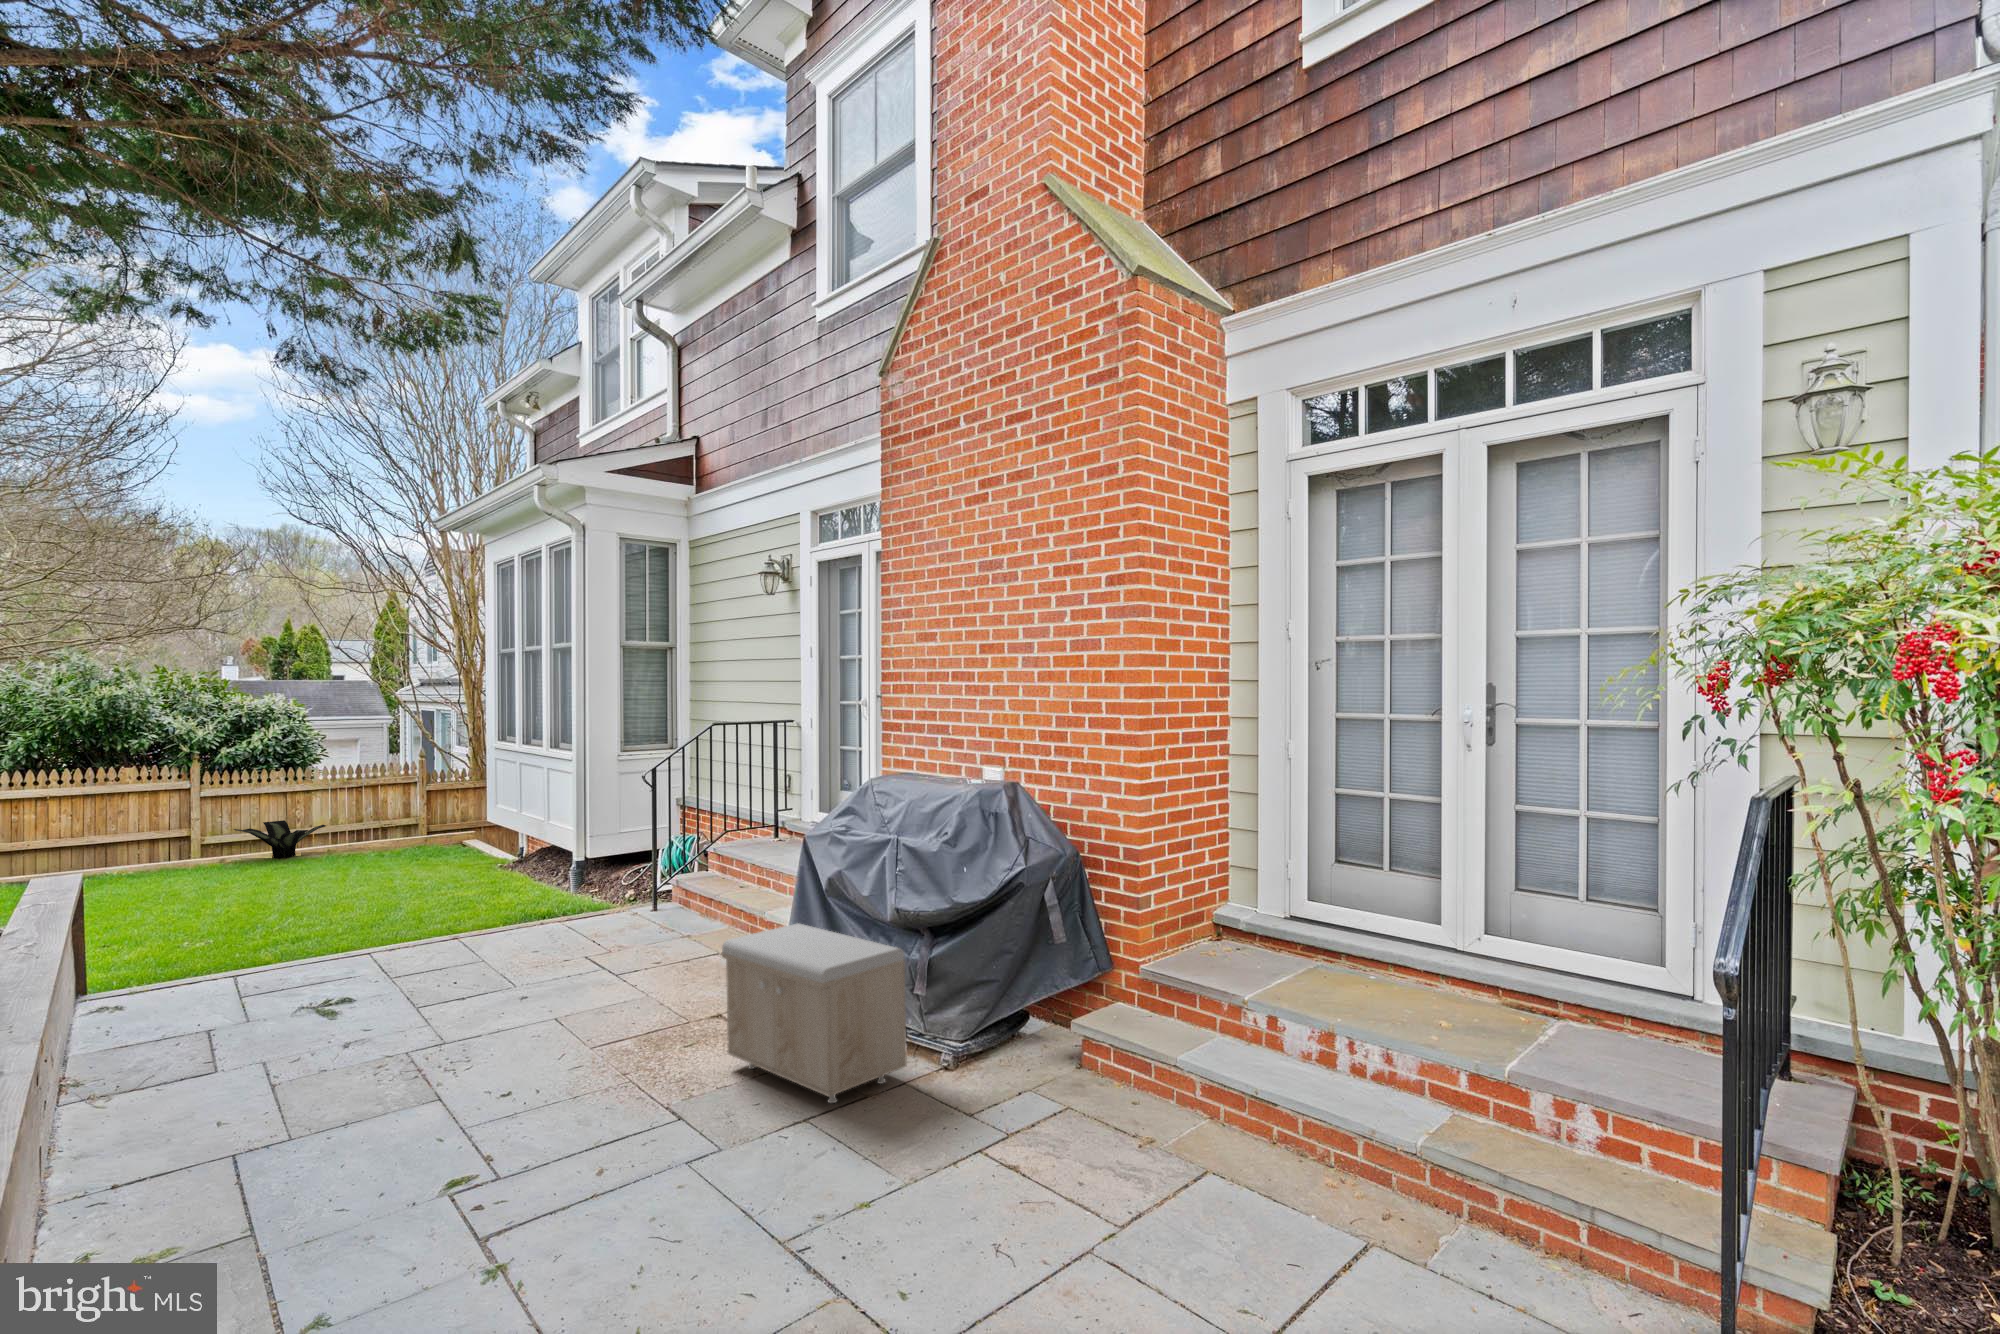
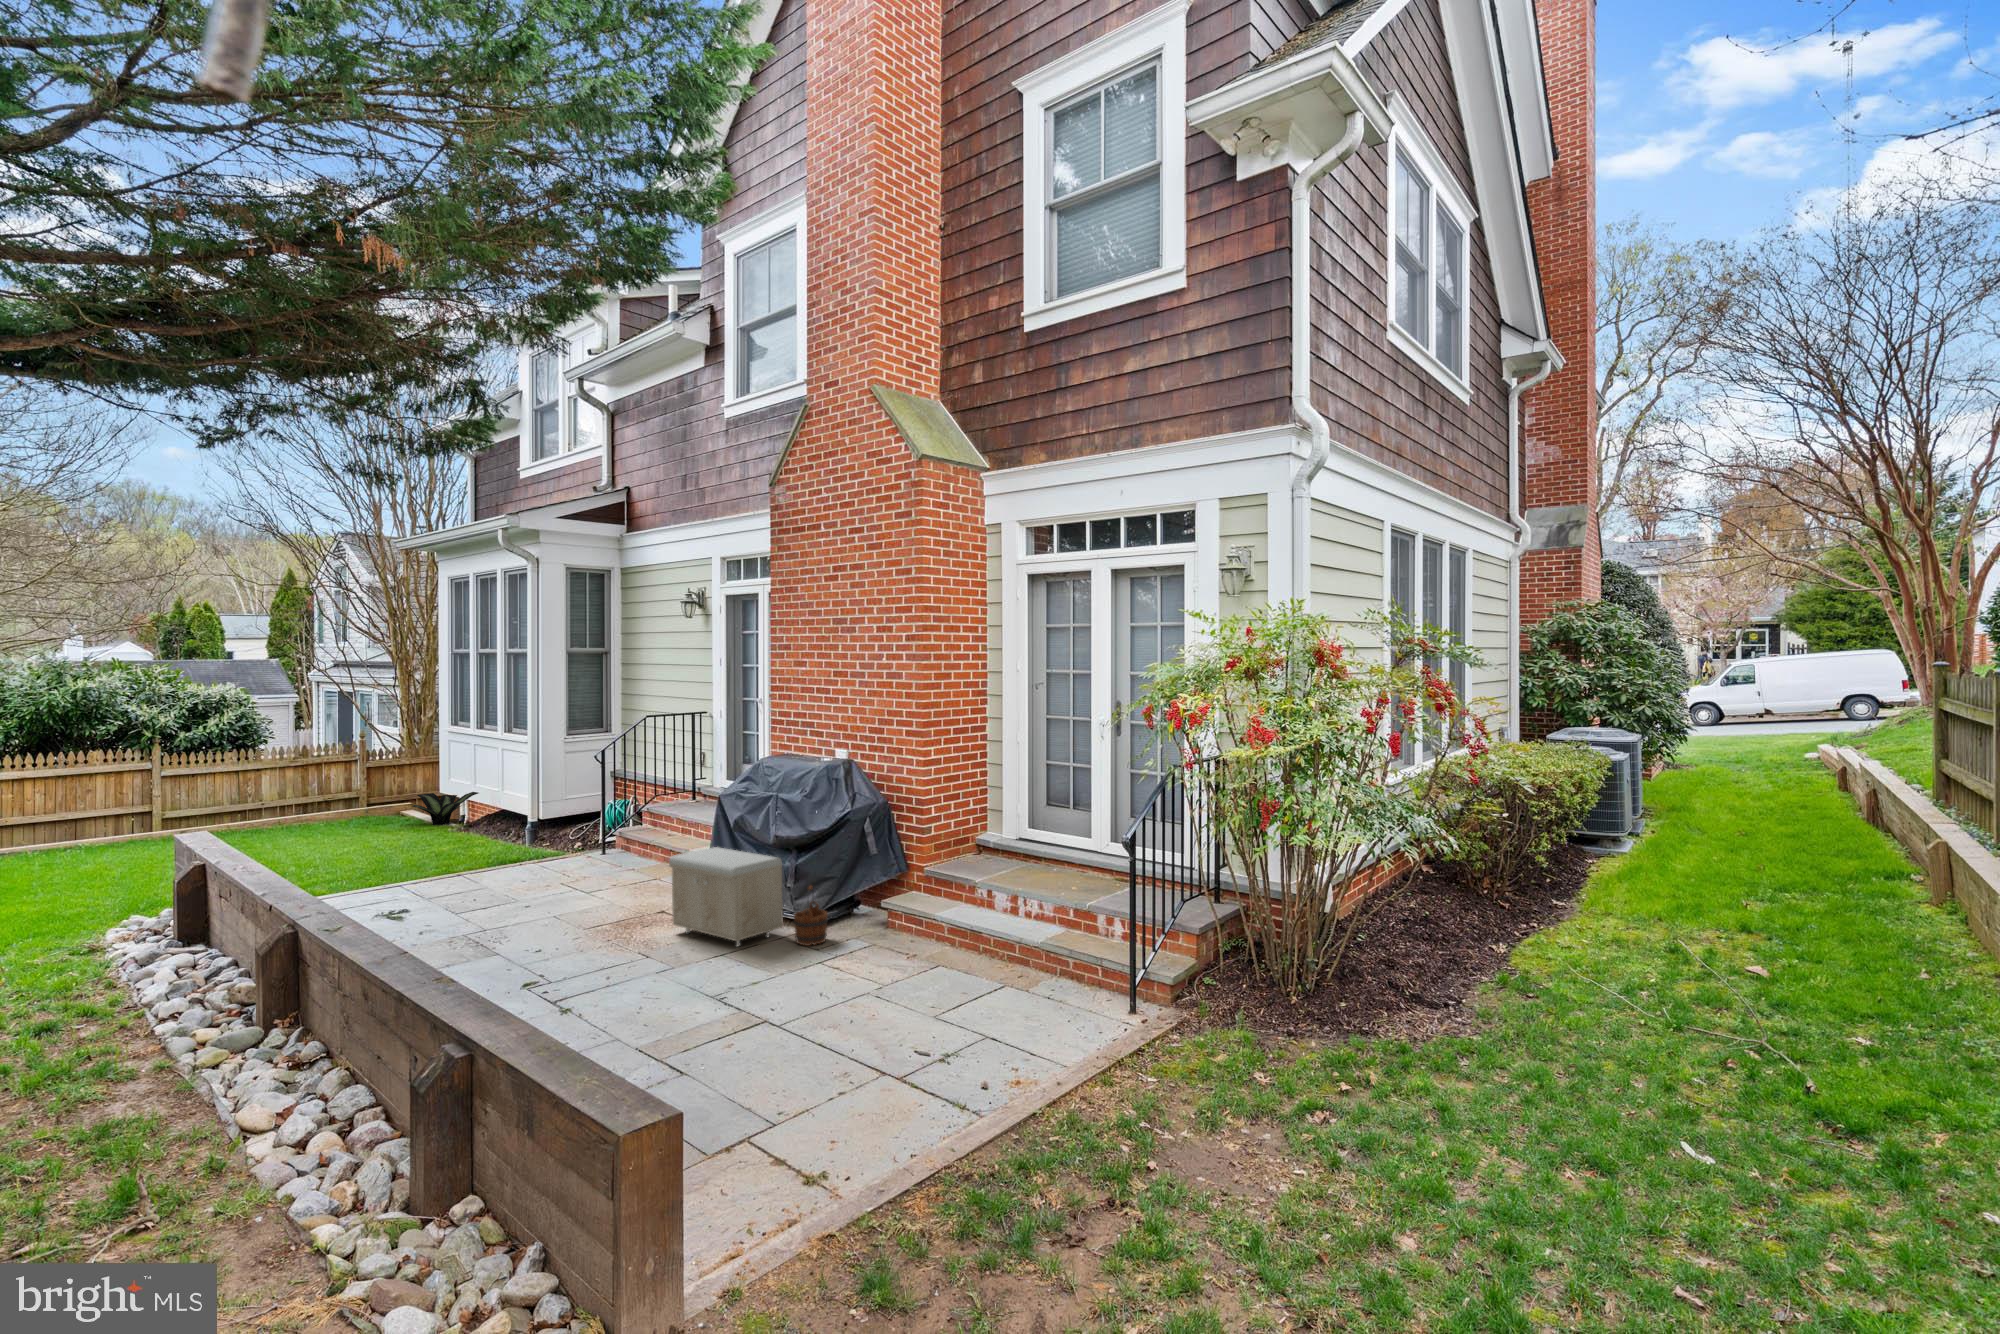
potted plant: present [234,820,326,859] -> present [412,792,478,825]
wooden bucket: none [925,999,984,1107] -> present [793,886,828,946]

